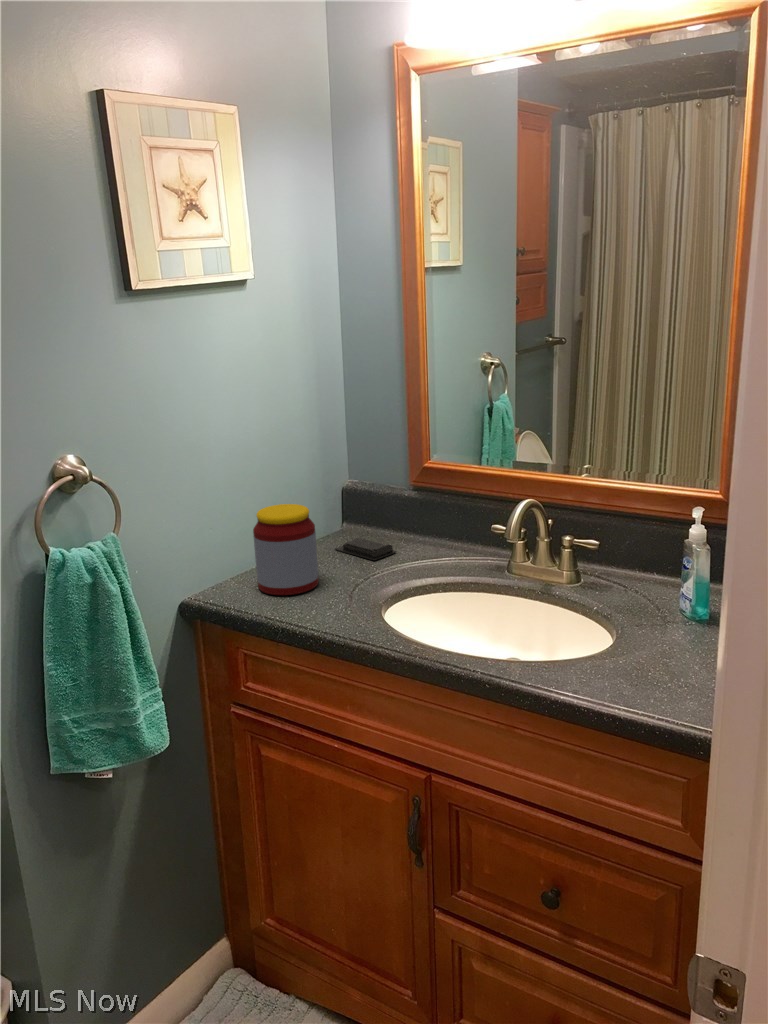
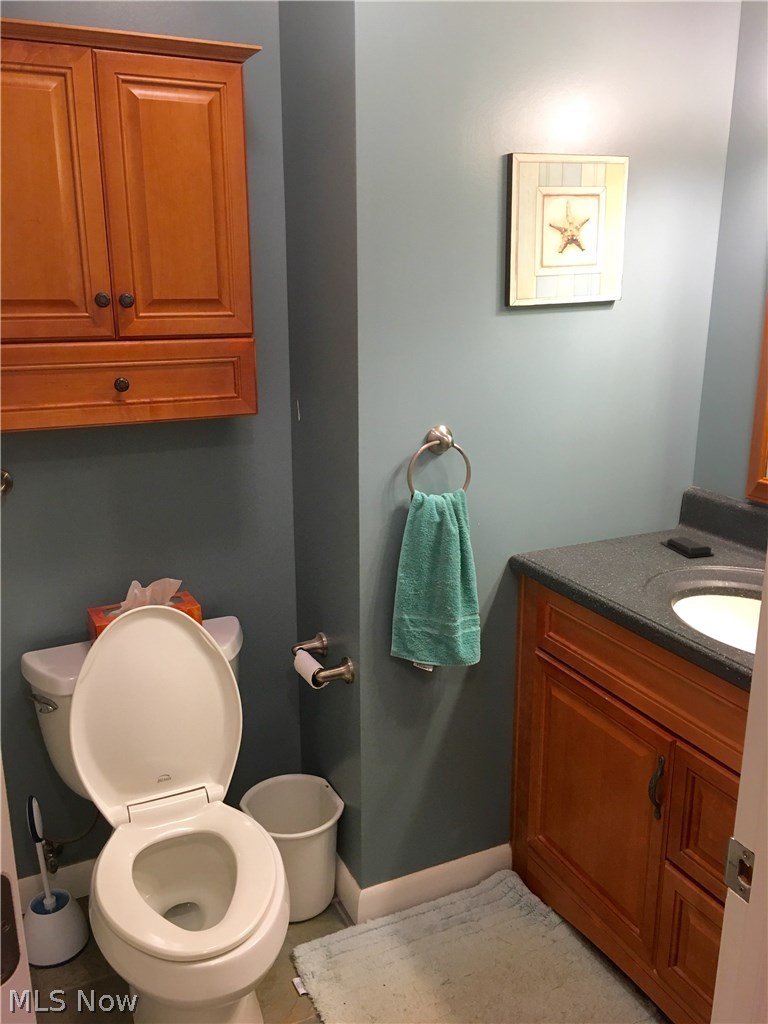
jar: present [253,504,319,595] -> none [576,492,633,568]

